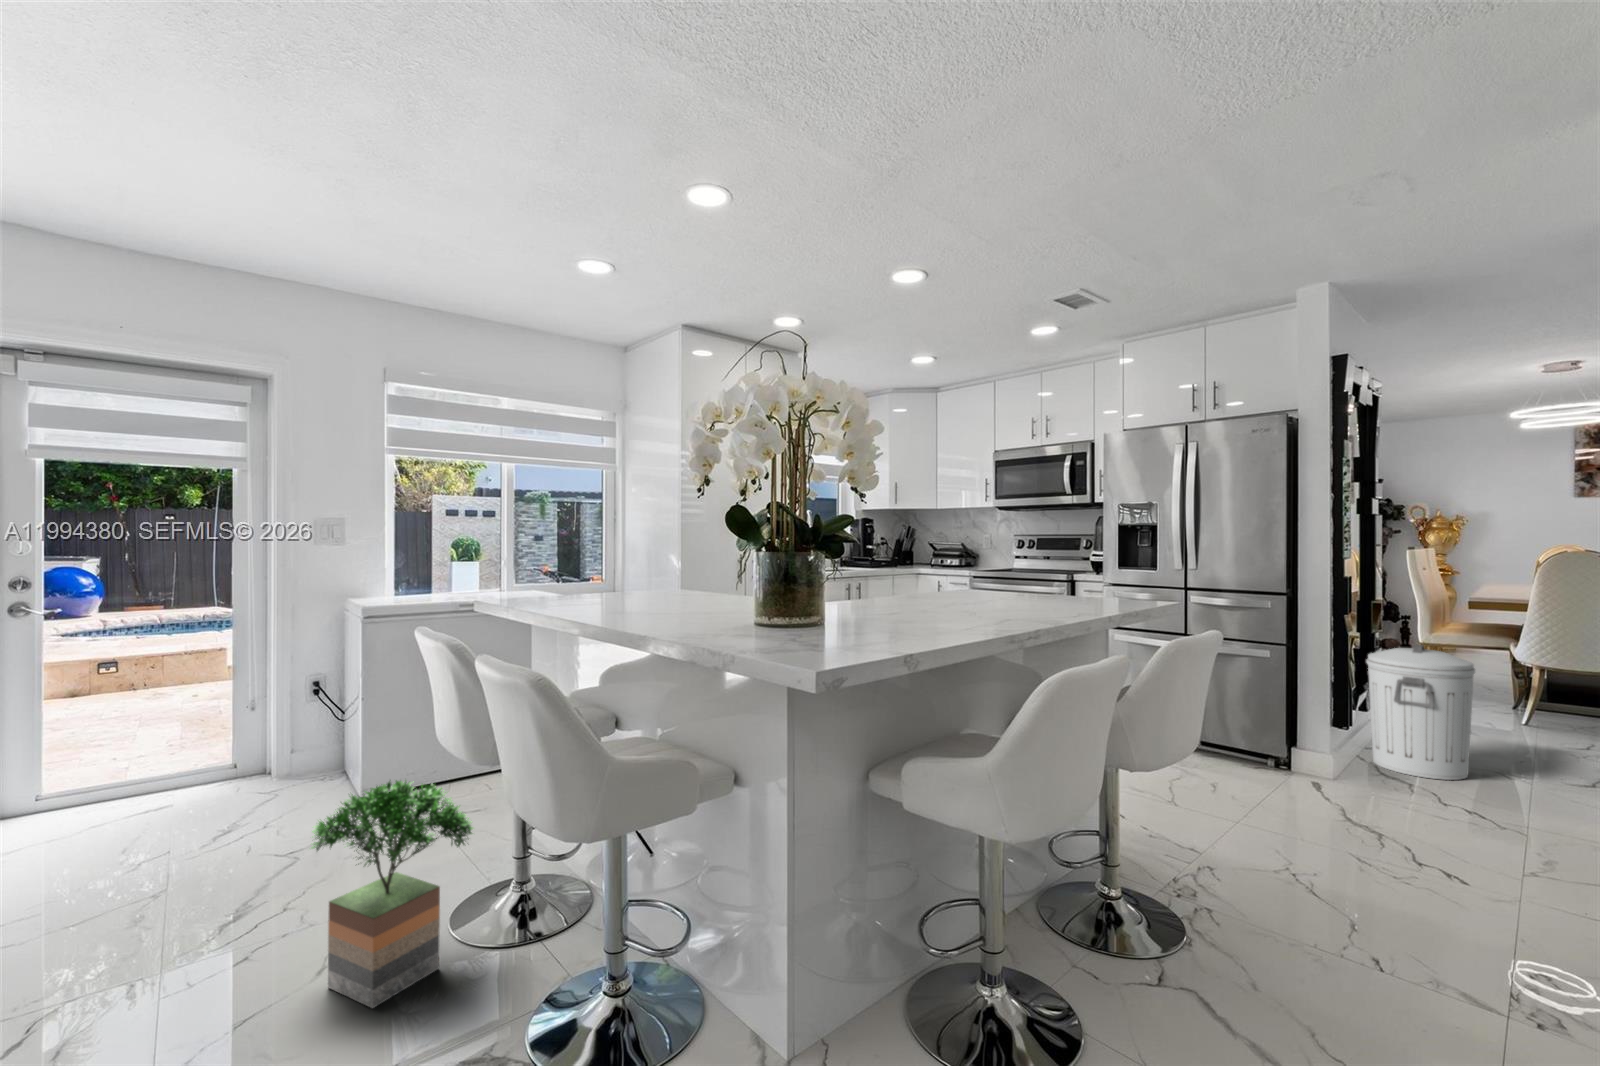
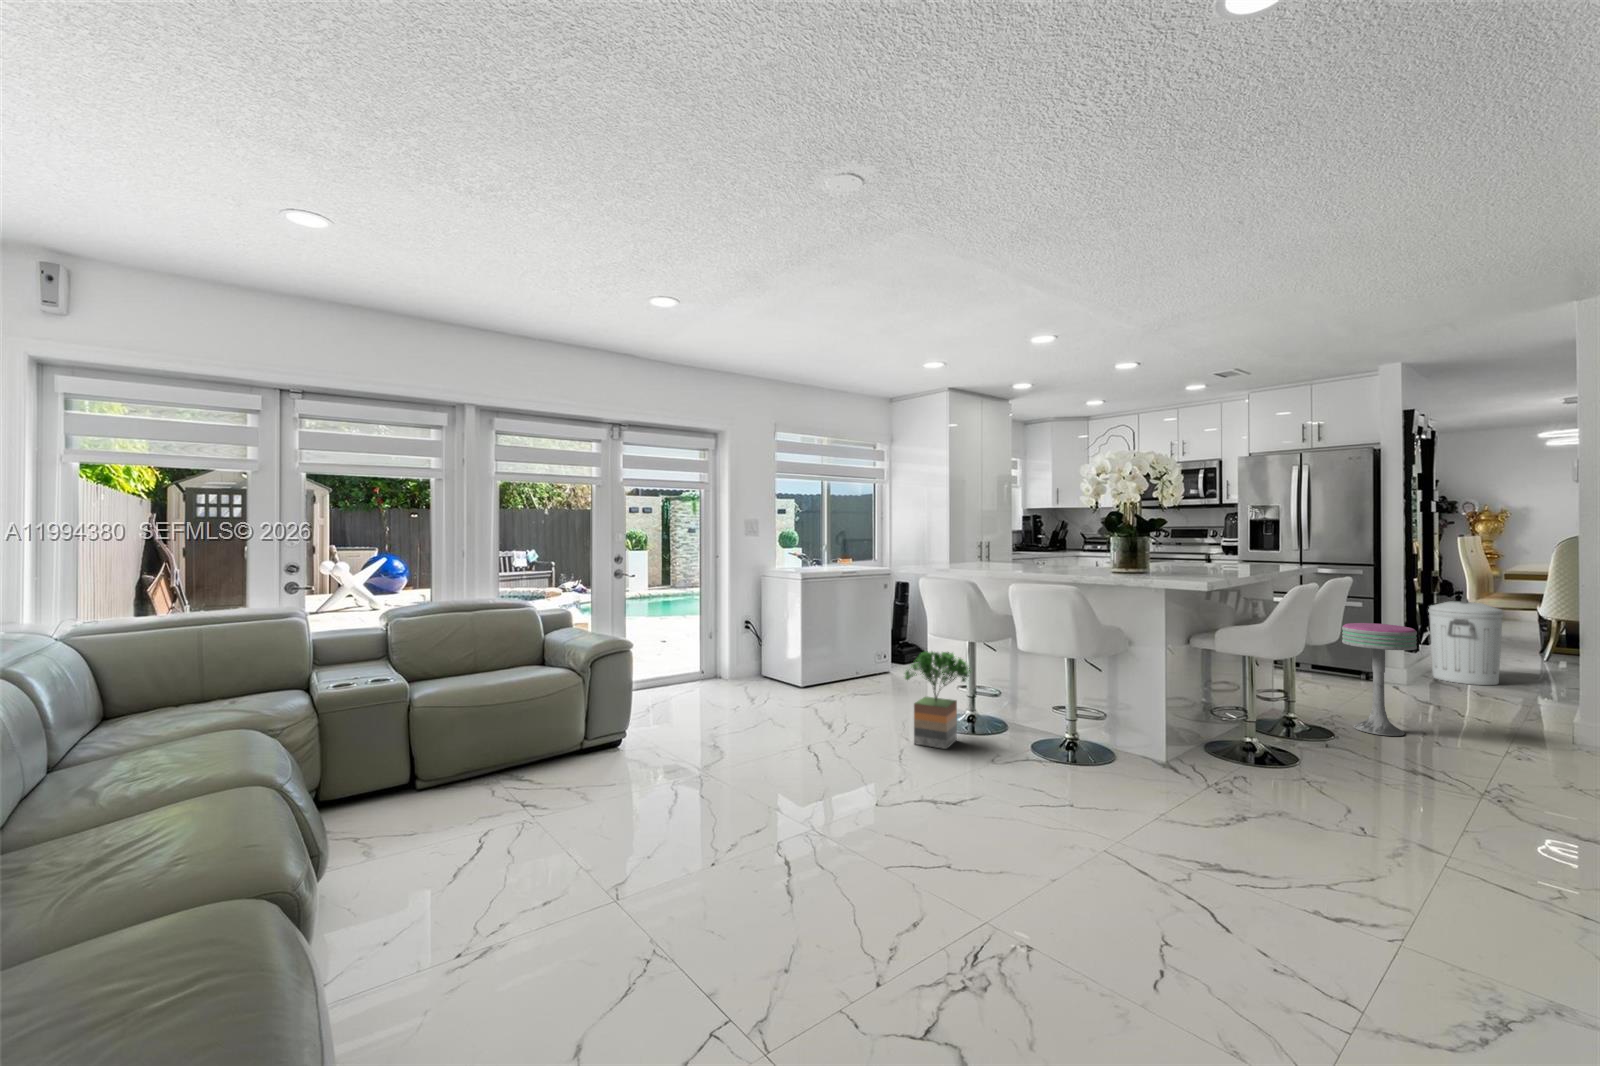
bar stool: none [1211,709,1339,934] -> present [1342,623,1417,736]

